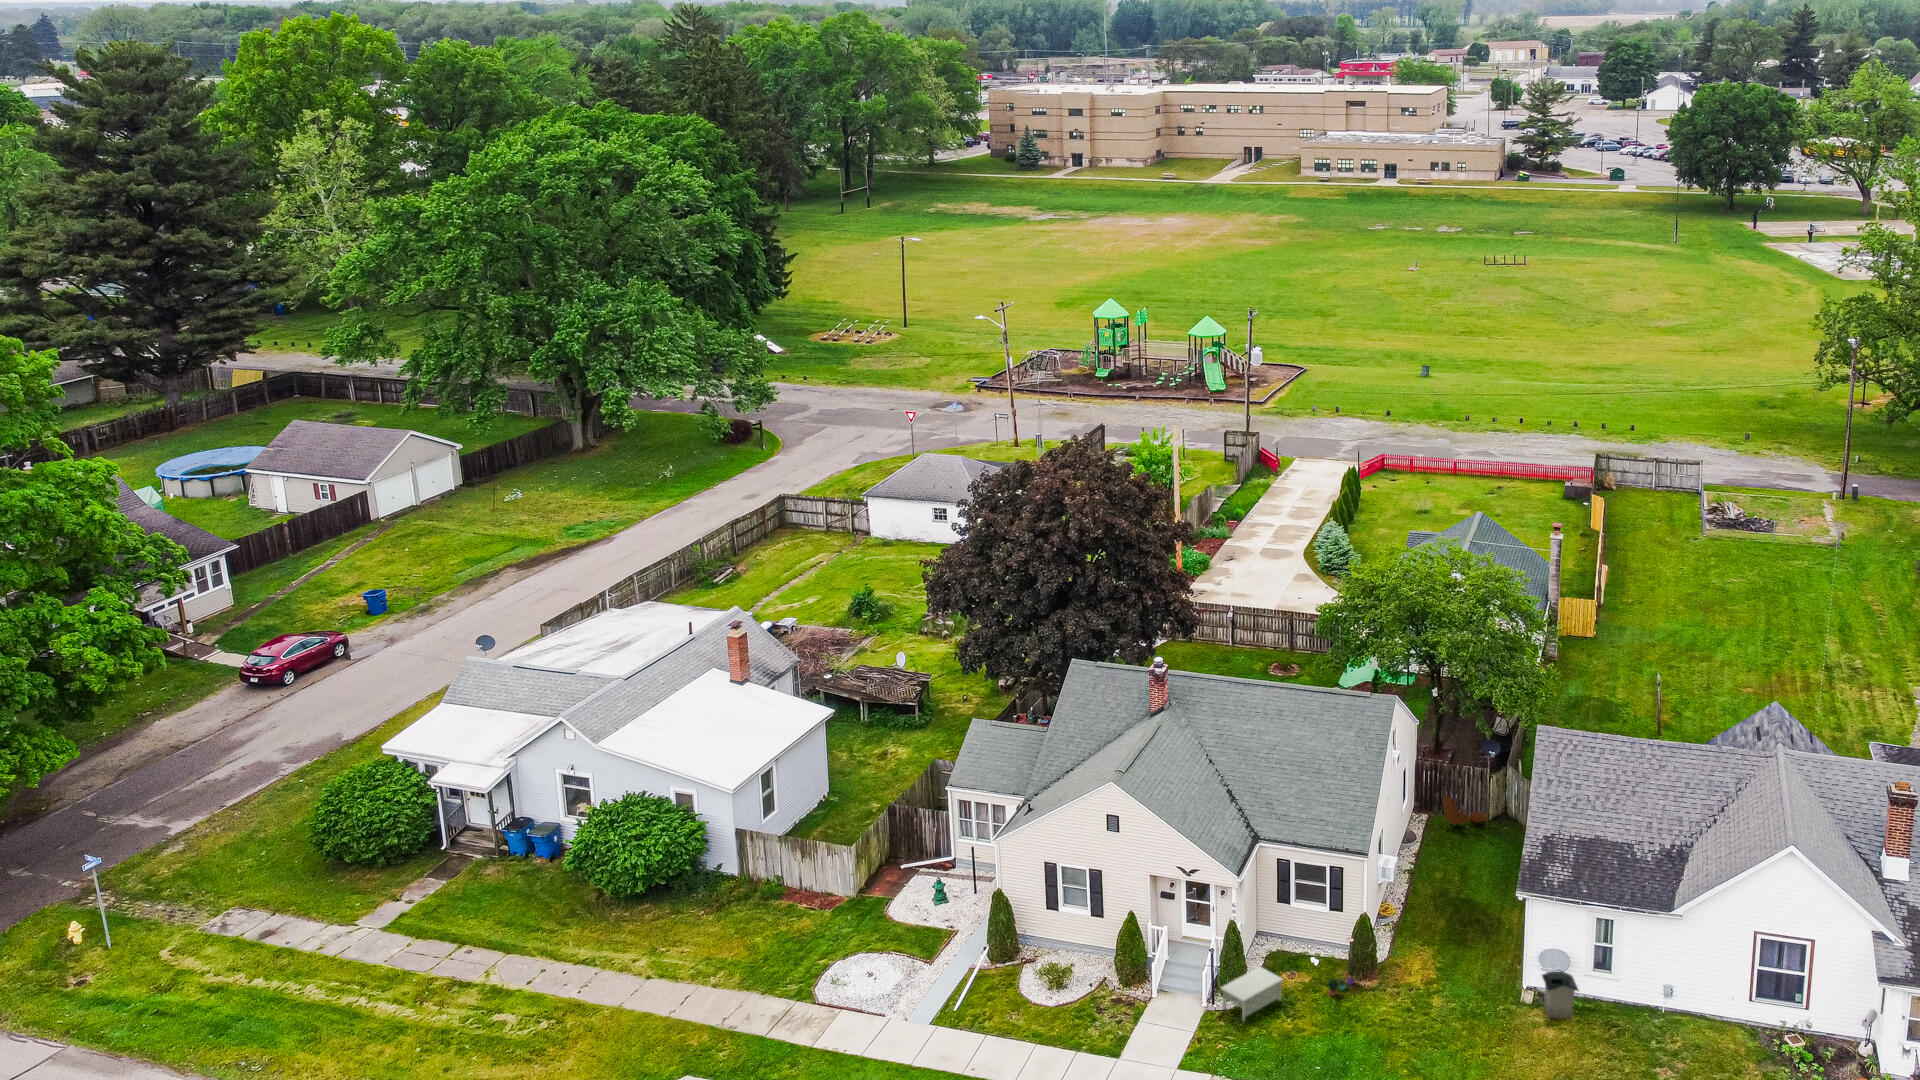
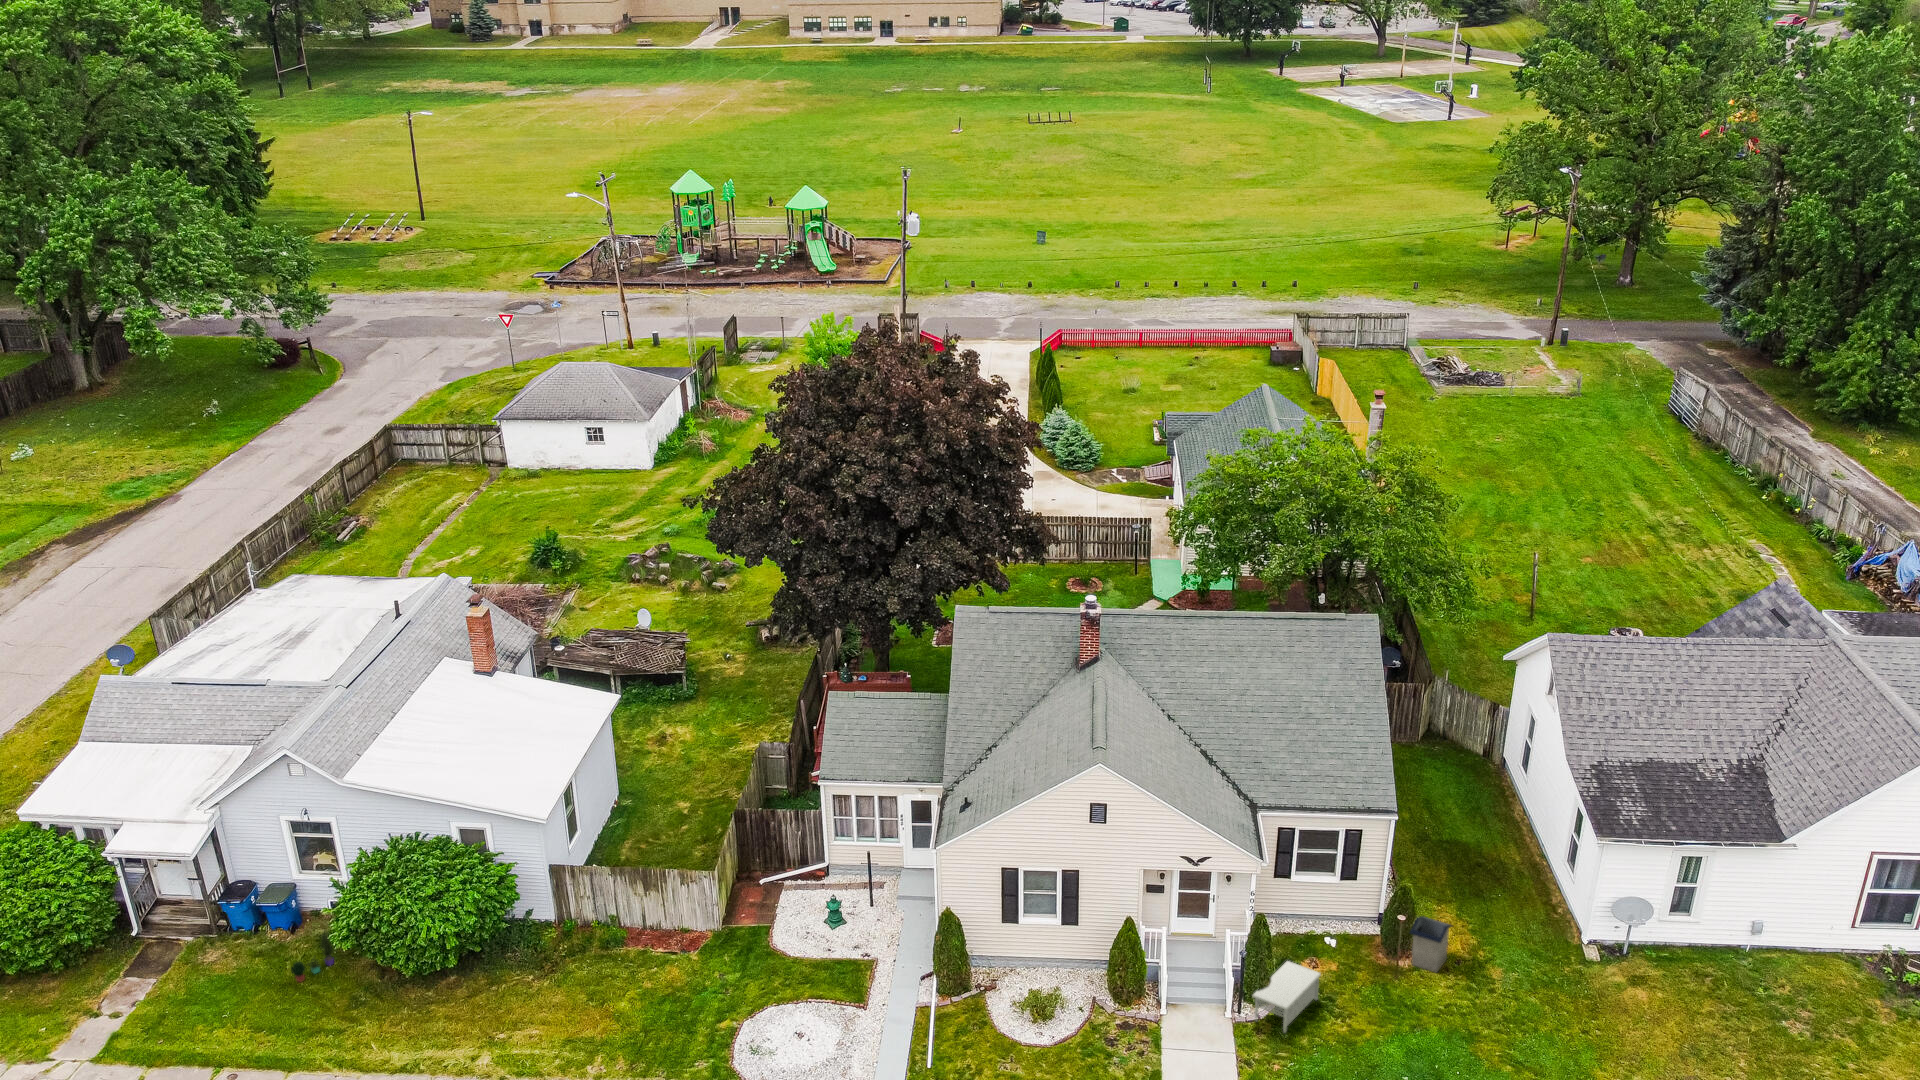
lounge chair: present [1442,793,1488,835] -> none [1412,716,1460,763]
potted plant: present [1327,957,1356,996] -> present [291,932,334,982]
trash can: present [1542,971,1578,1019] -> present [1410,916,1452,972]

